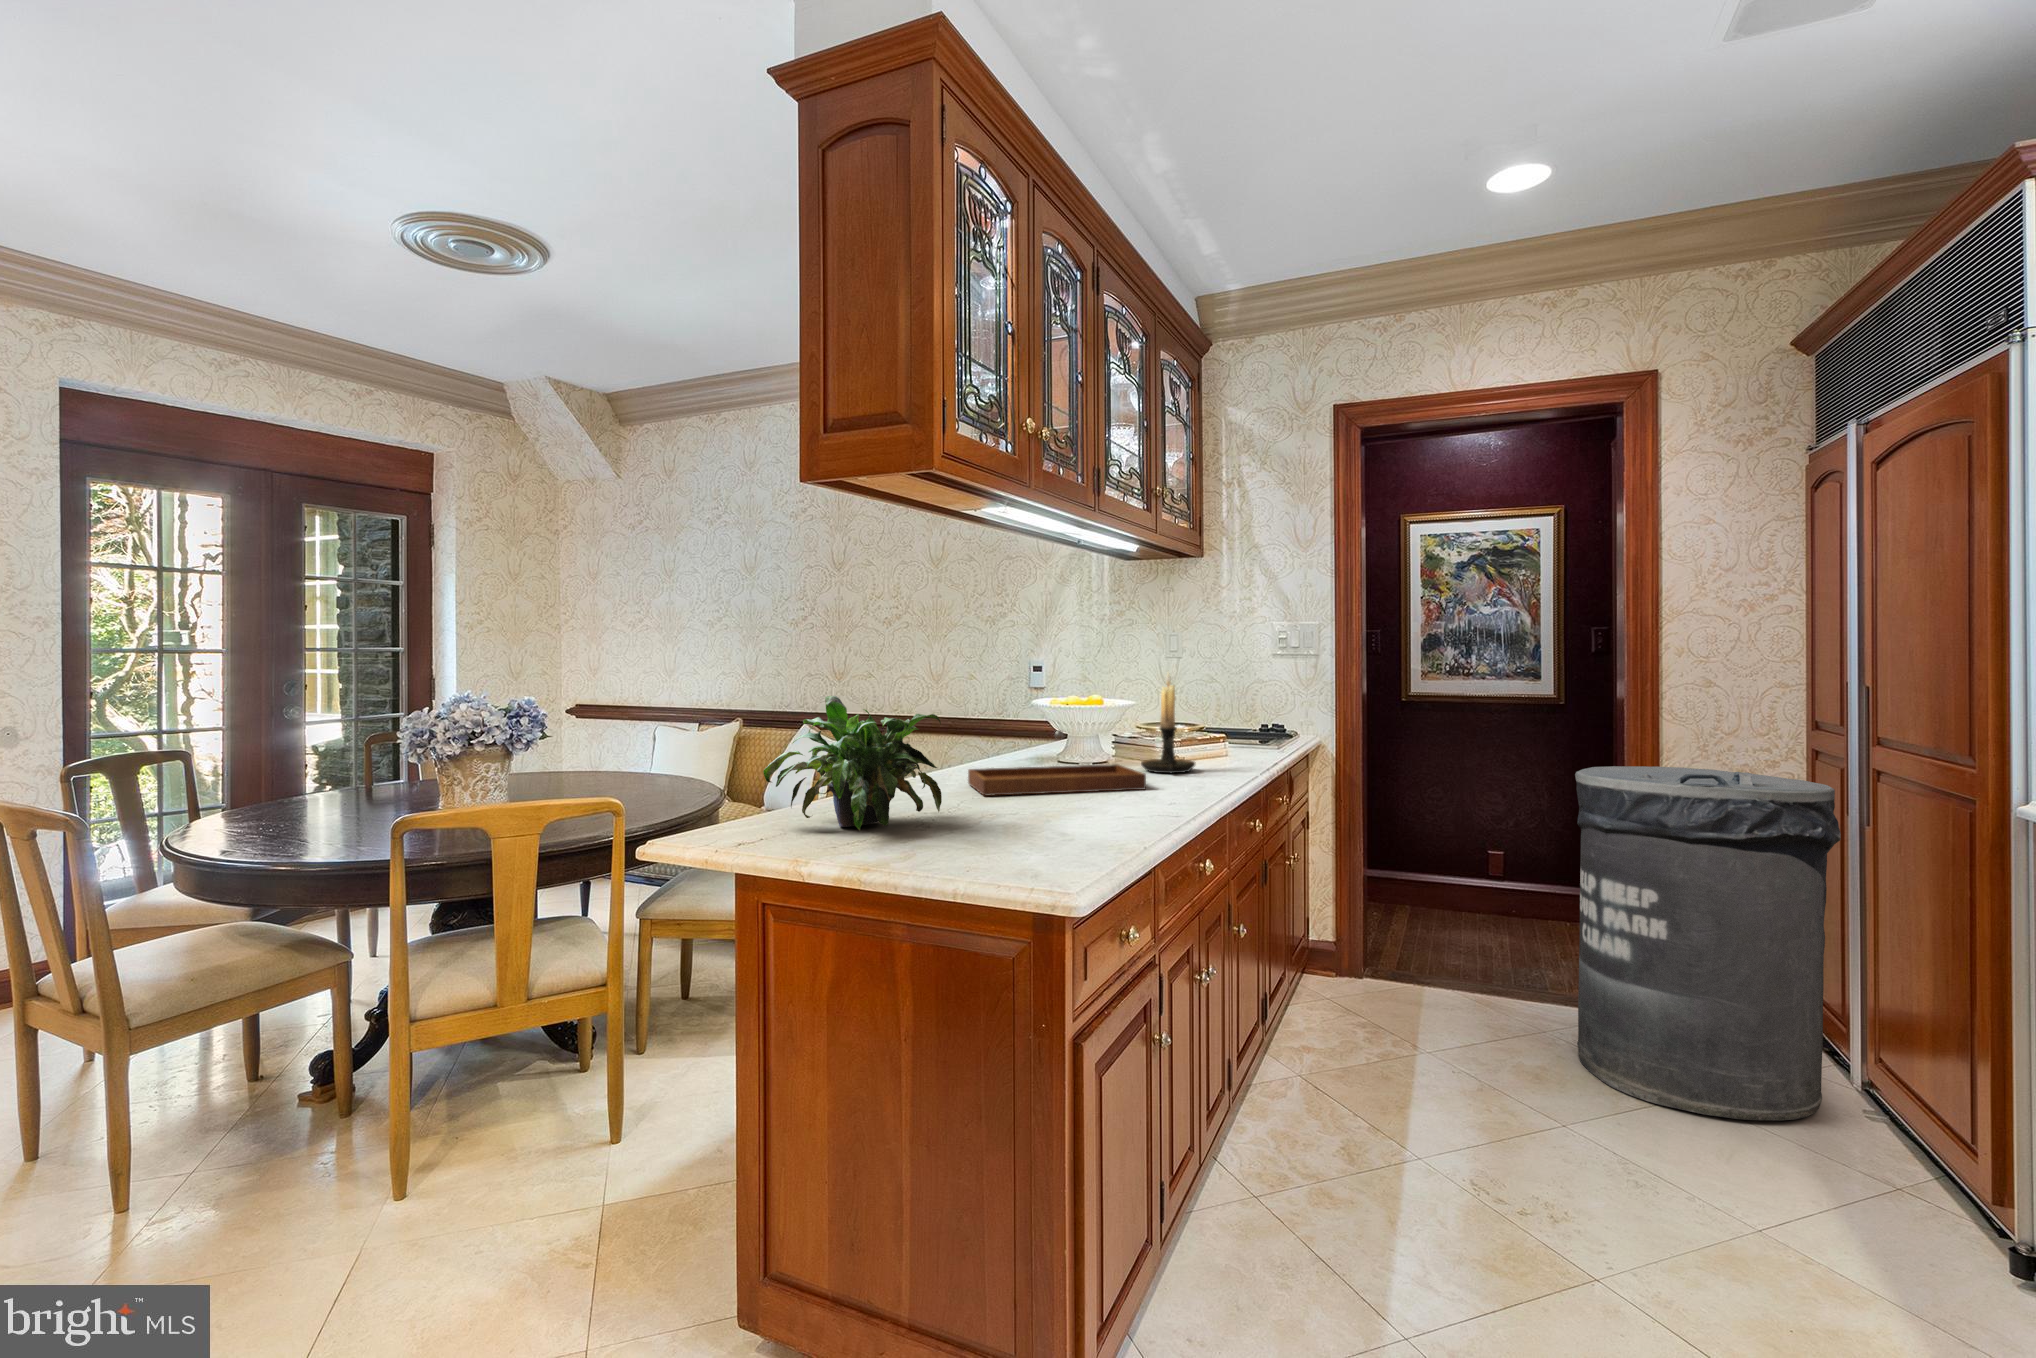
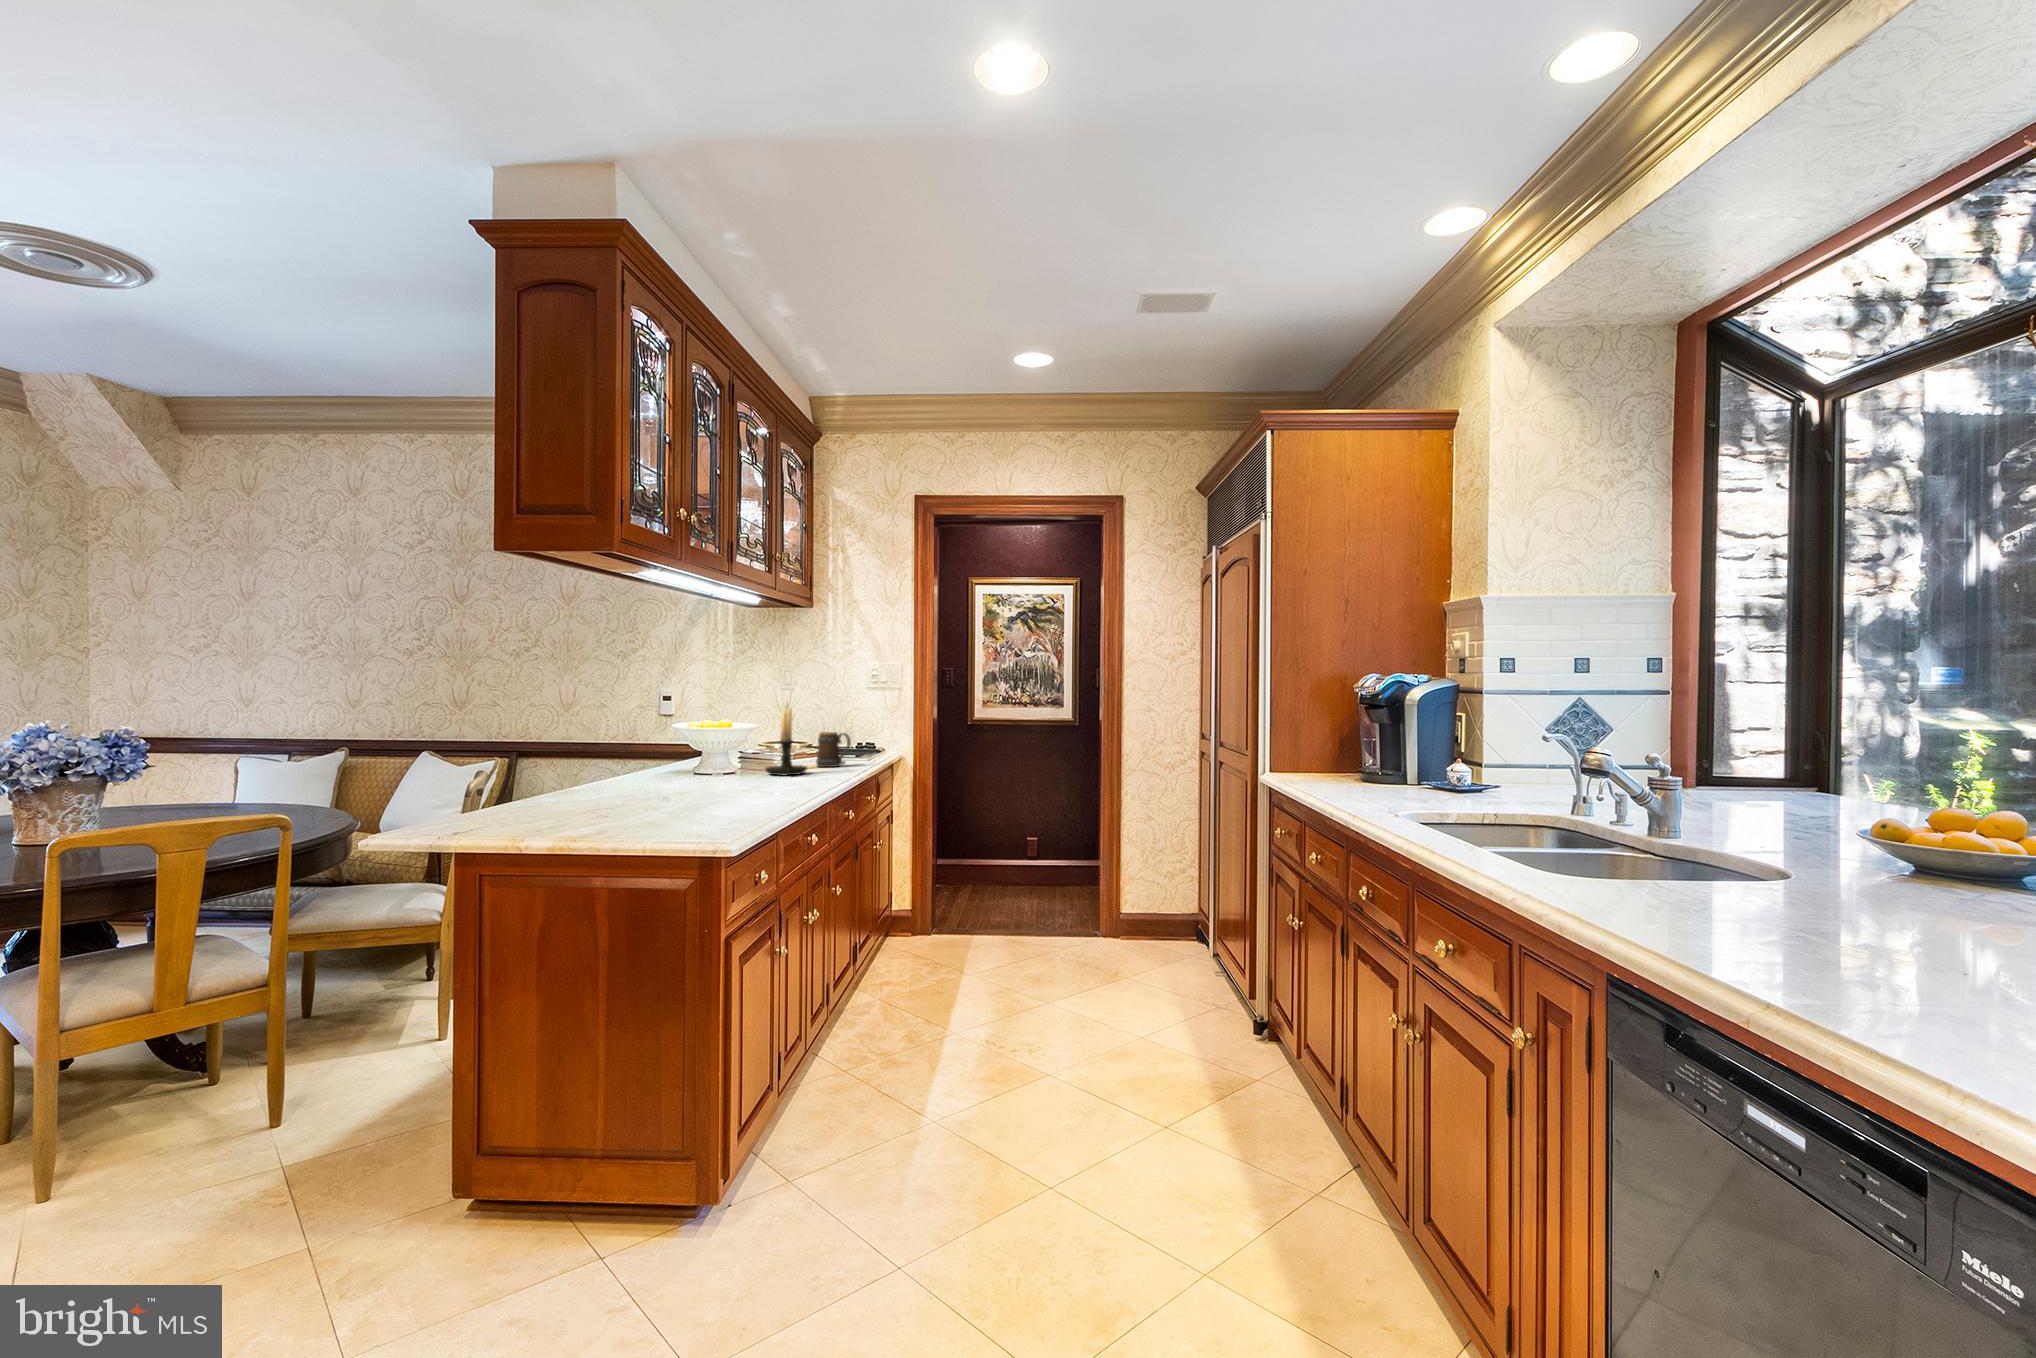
potted plant: present [763,696,942,830] -> none [458,716,615,817]
mug: none [1206,716,1252,762] -> present [816,732,851,767]
tray: present [968,730,1146,796] -> none [623,743,770,795]
trash can: present [1575,766,1841,1120] -> none [1068,762,1208,982]

